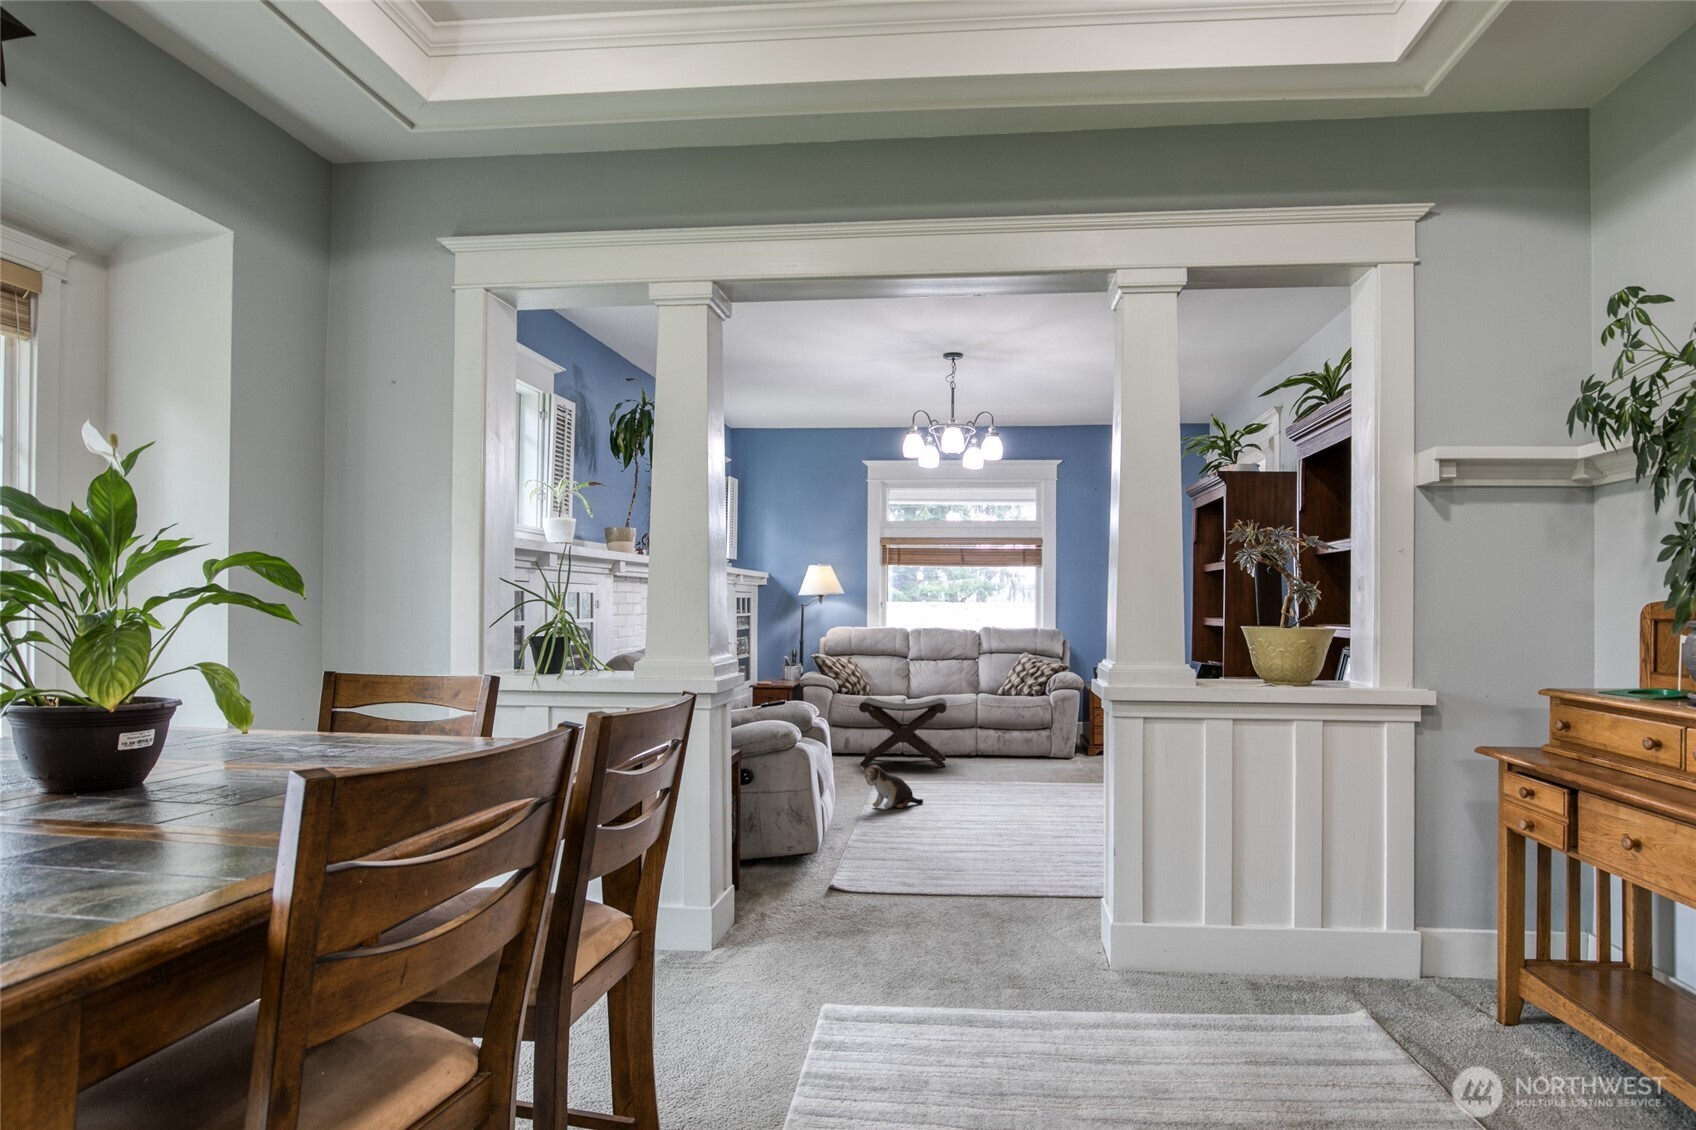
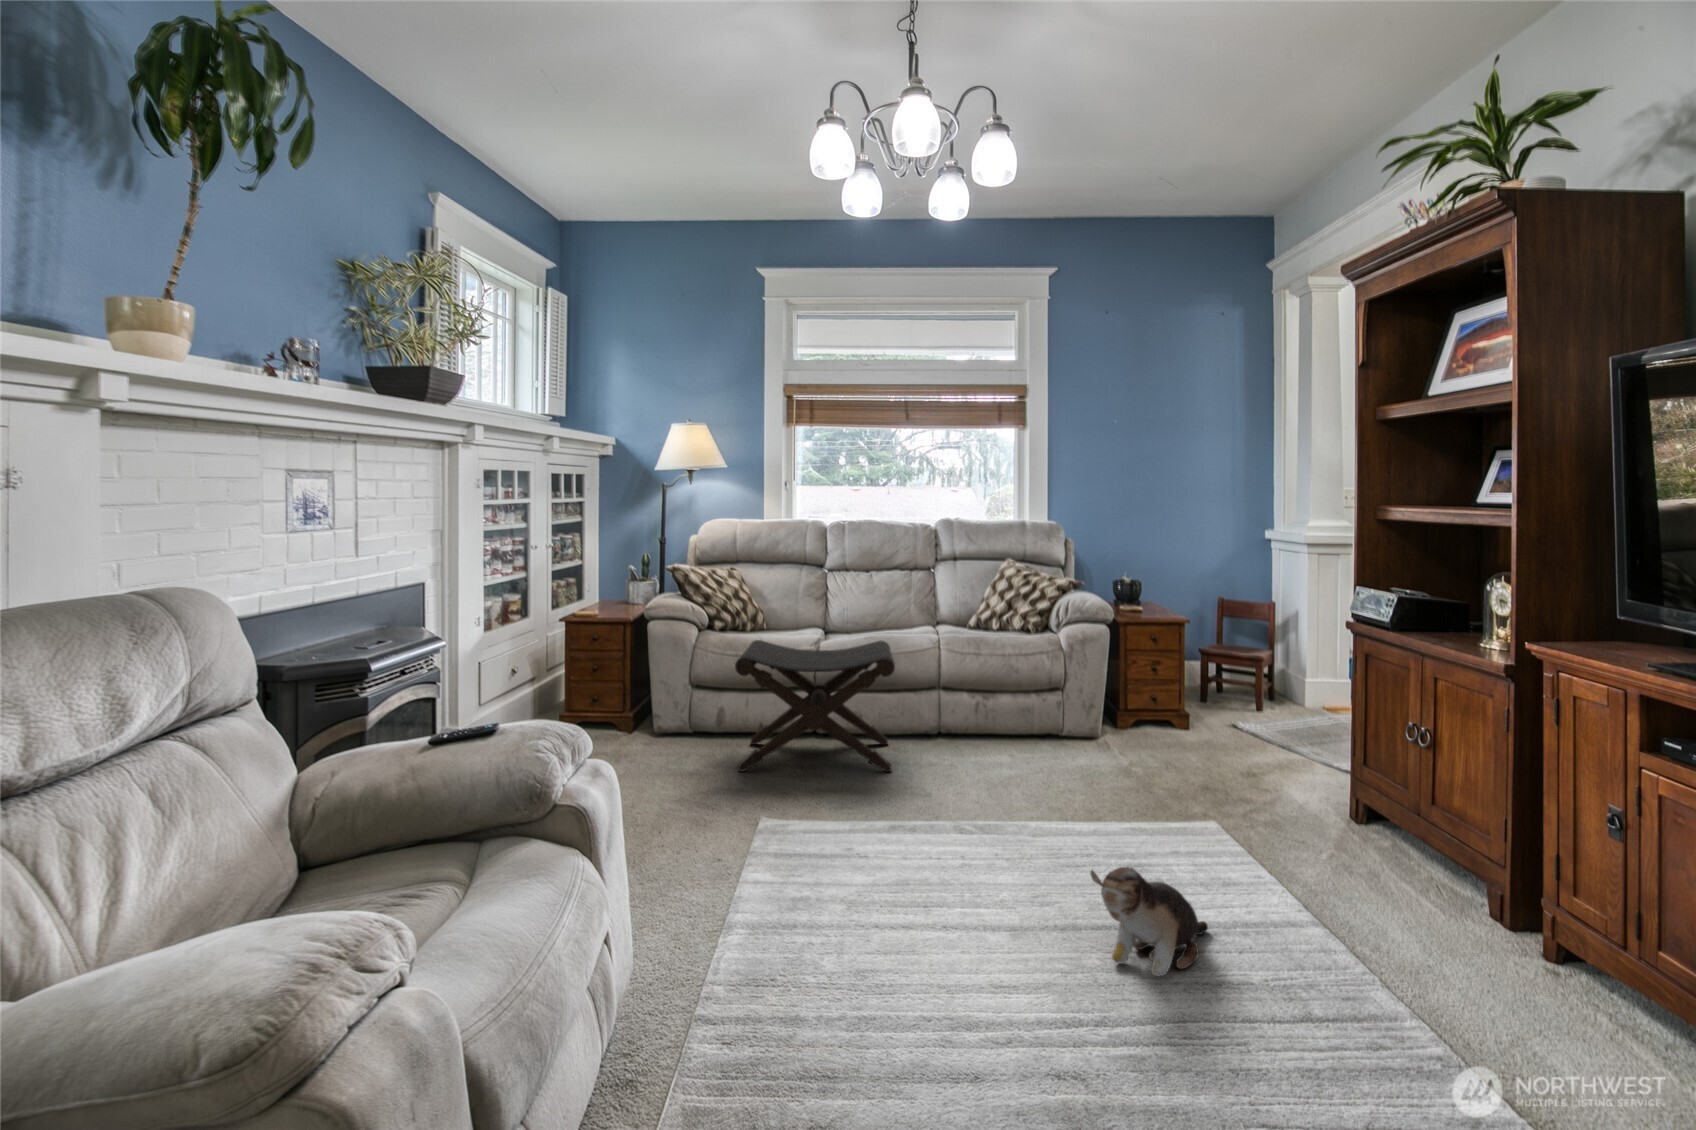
plush toy: present [860,765,923,808] -> present [1090,867,1208,976]

